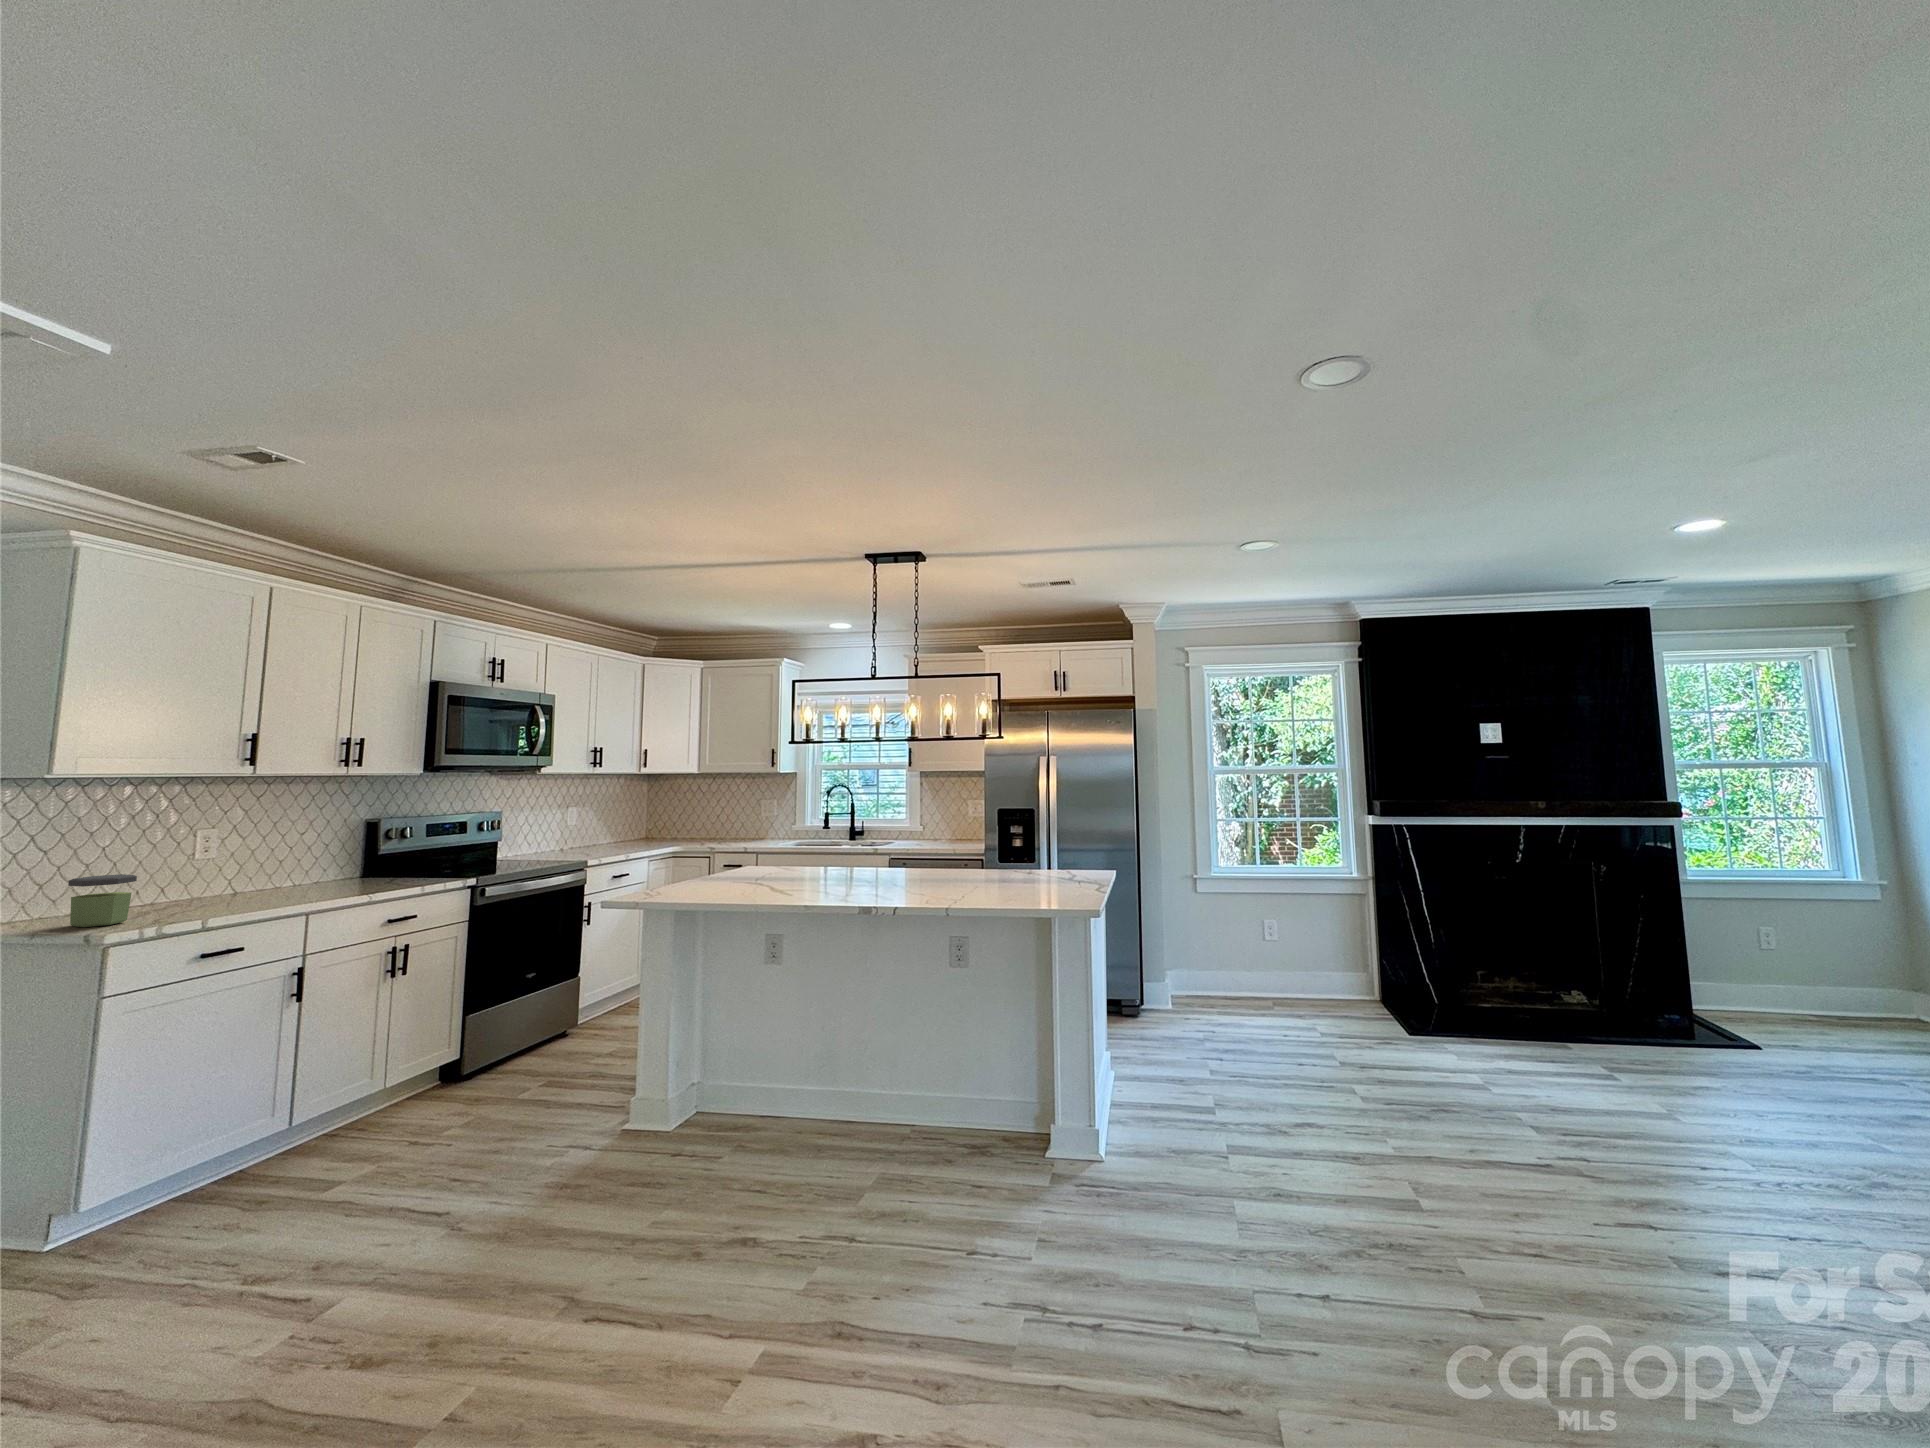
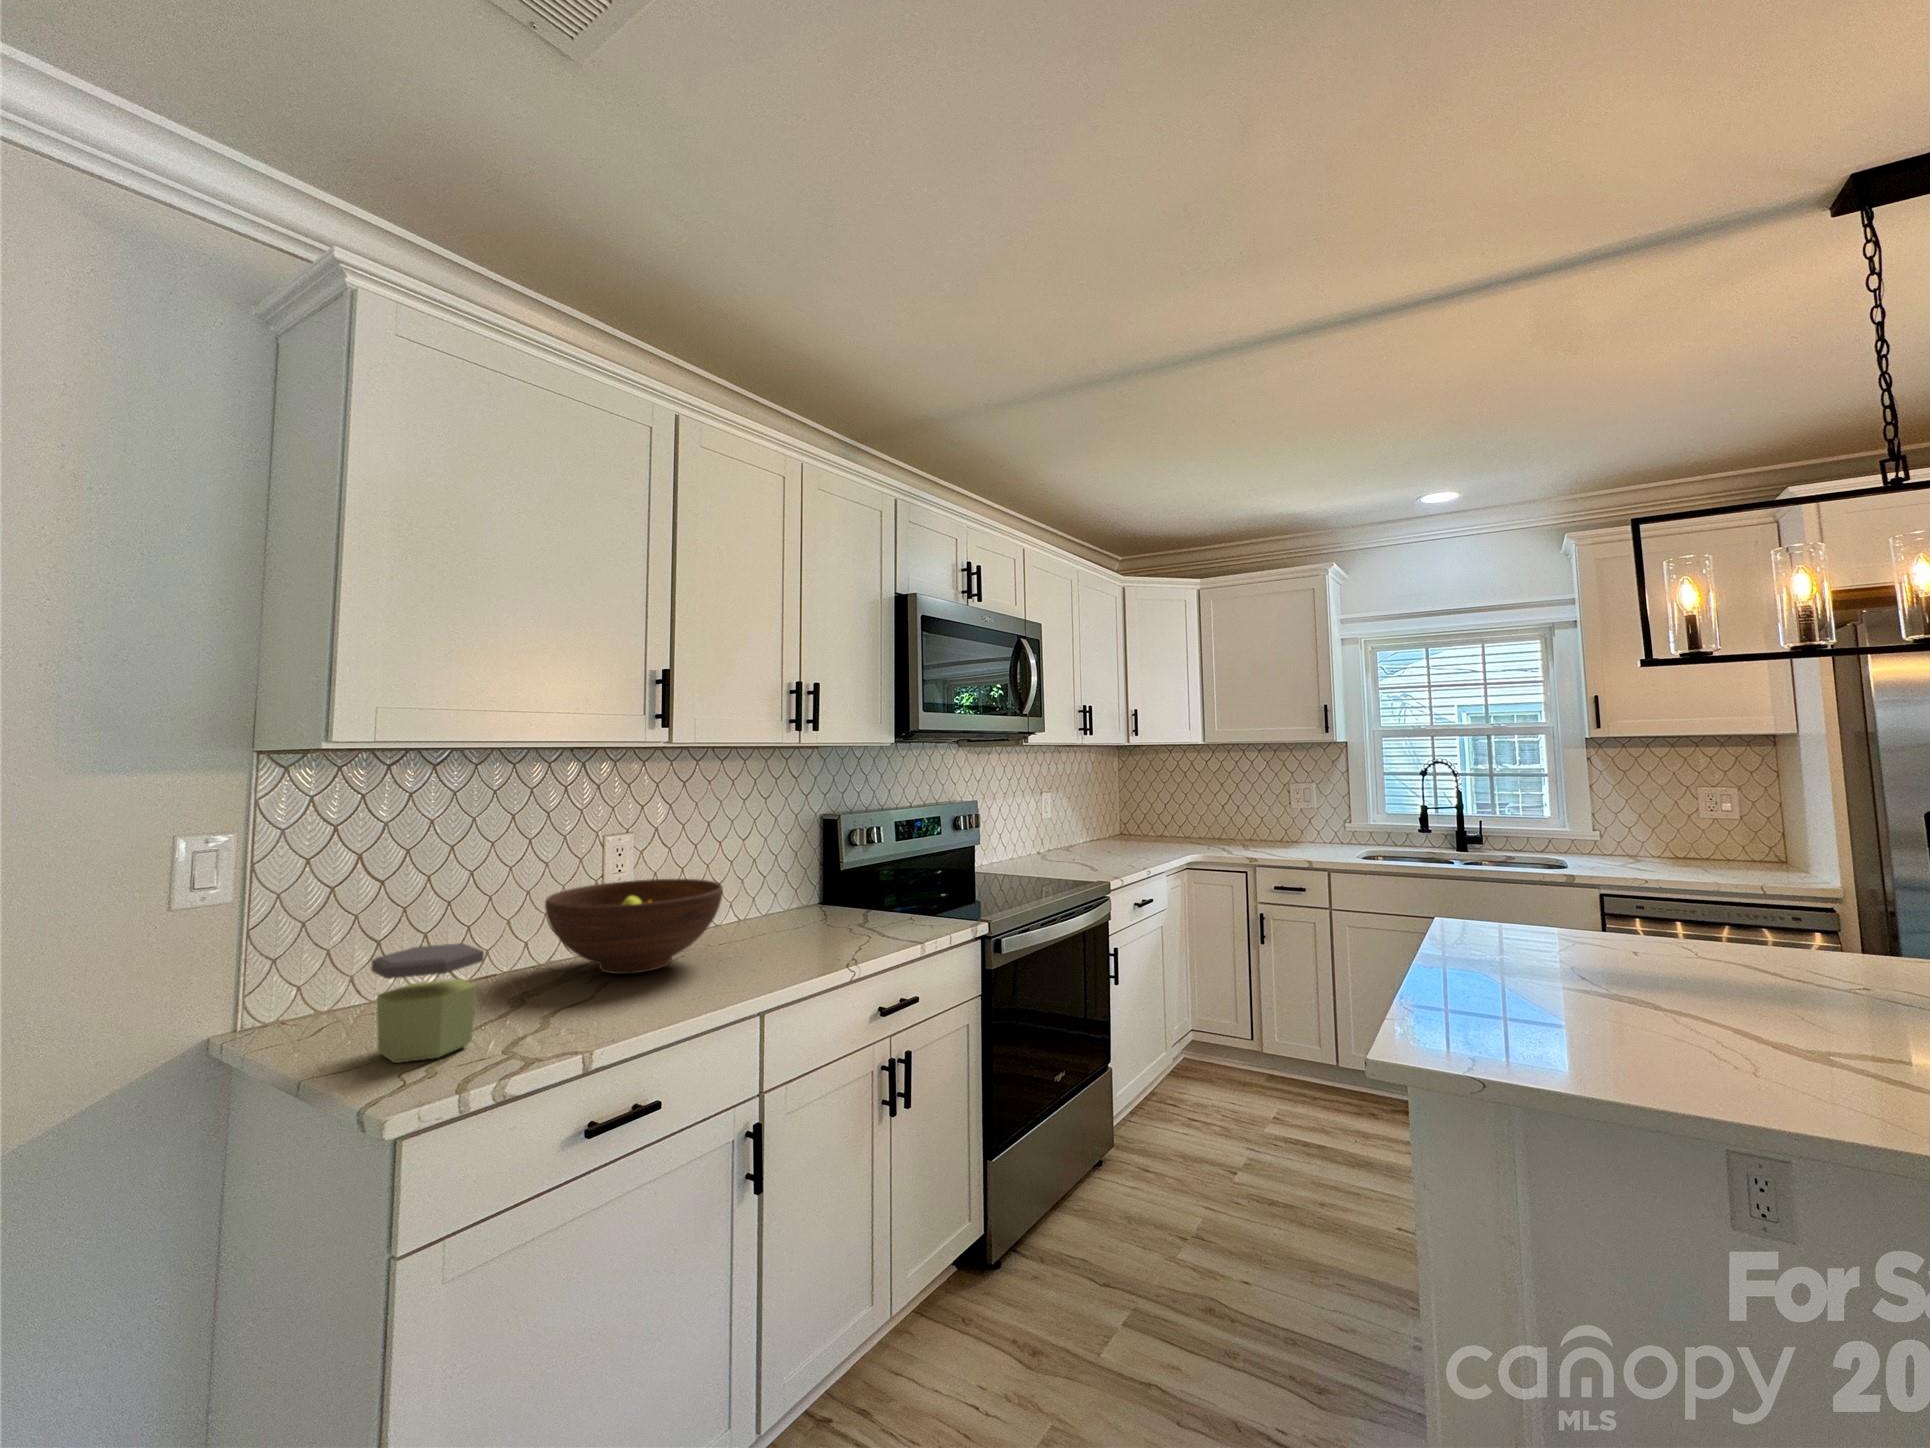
fruit bowl: none [160,853,285,902] -> present [545,879,723,974]

